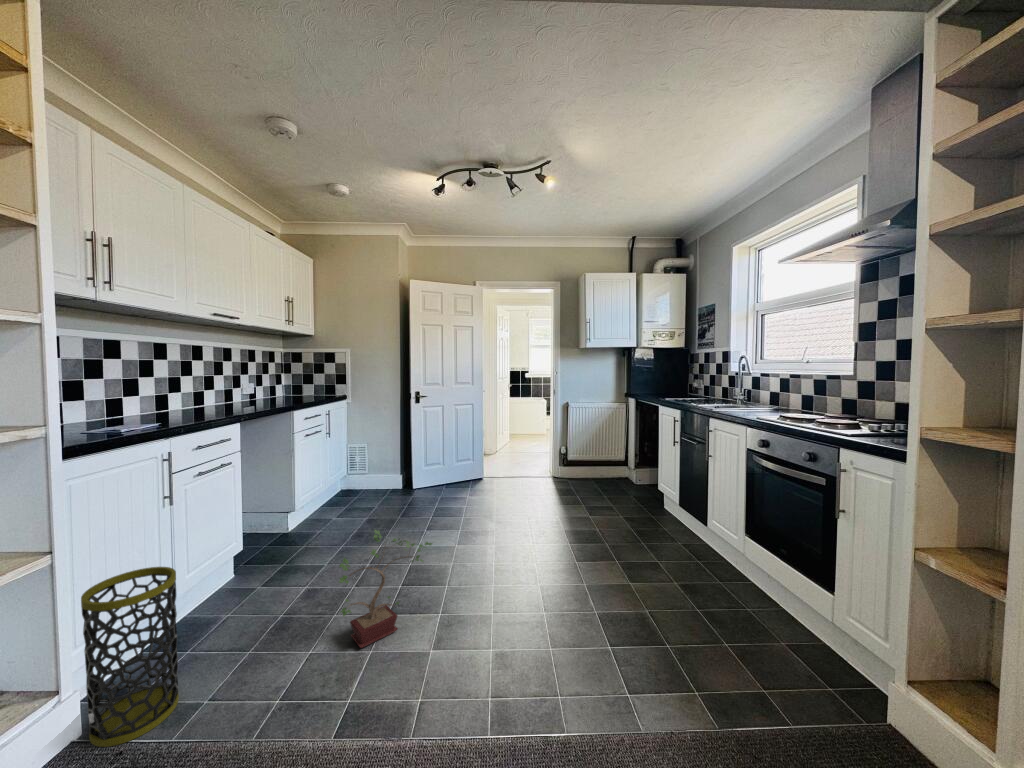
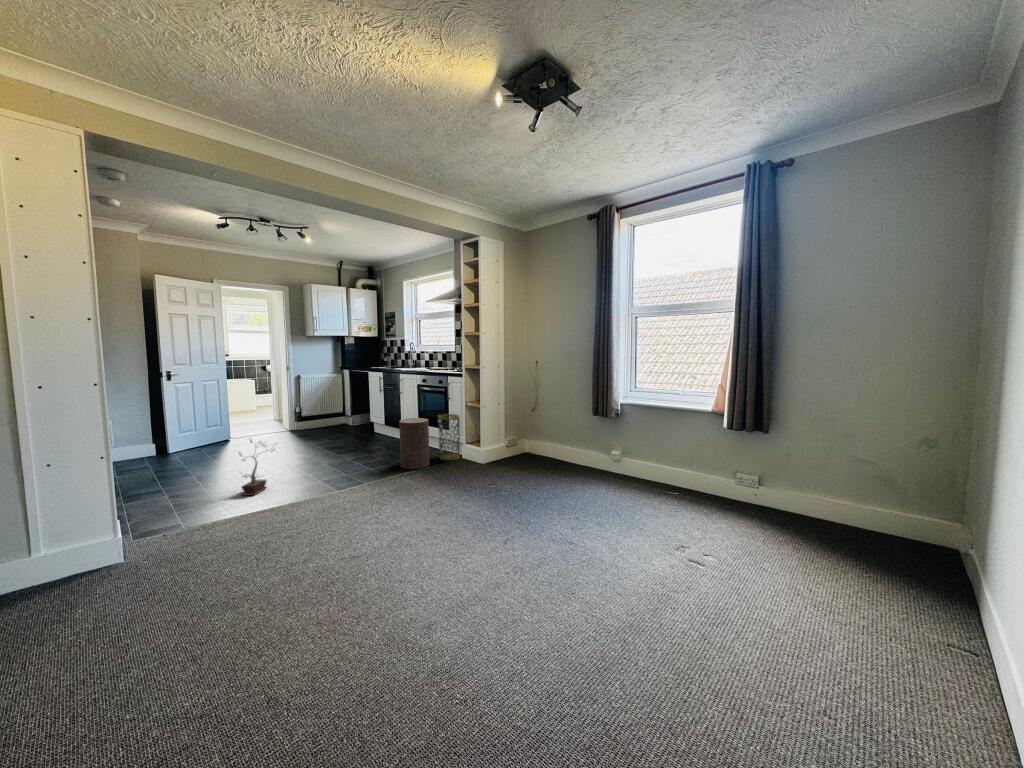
stool: none [673,551,766,730] -> present [399,418,429,469]
trash can: present [81,567,179,747] -> present [438,414,460,461]

